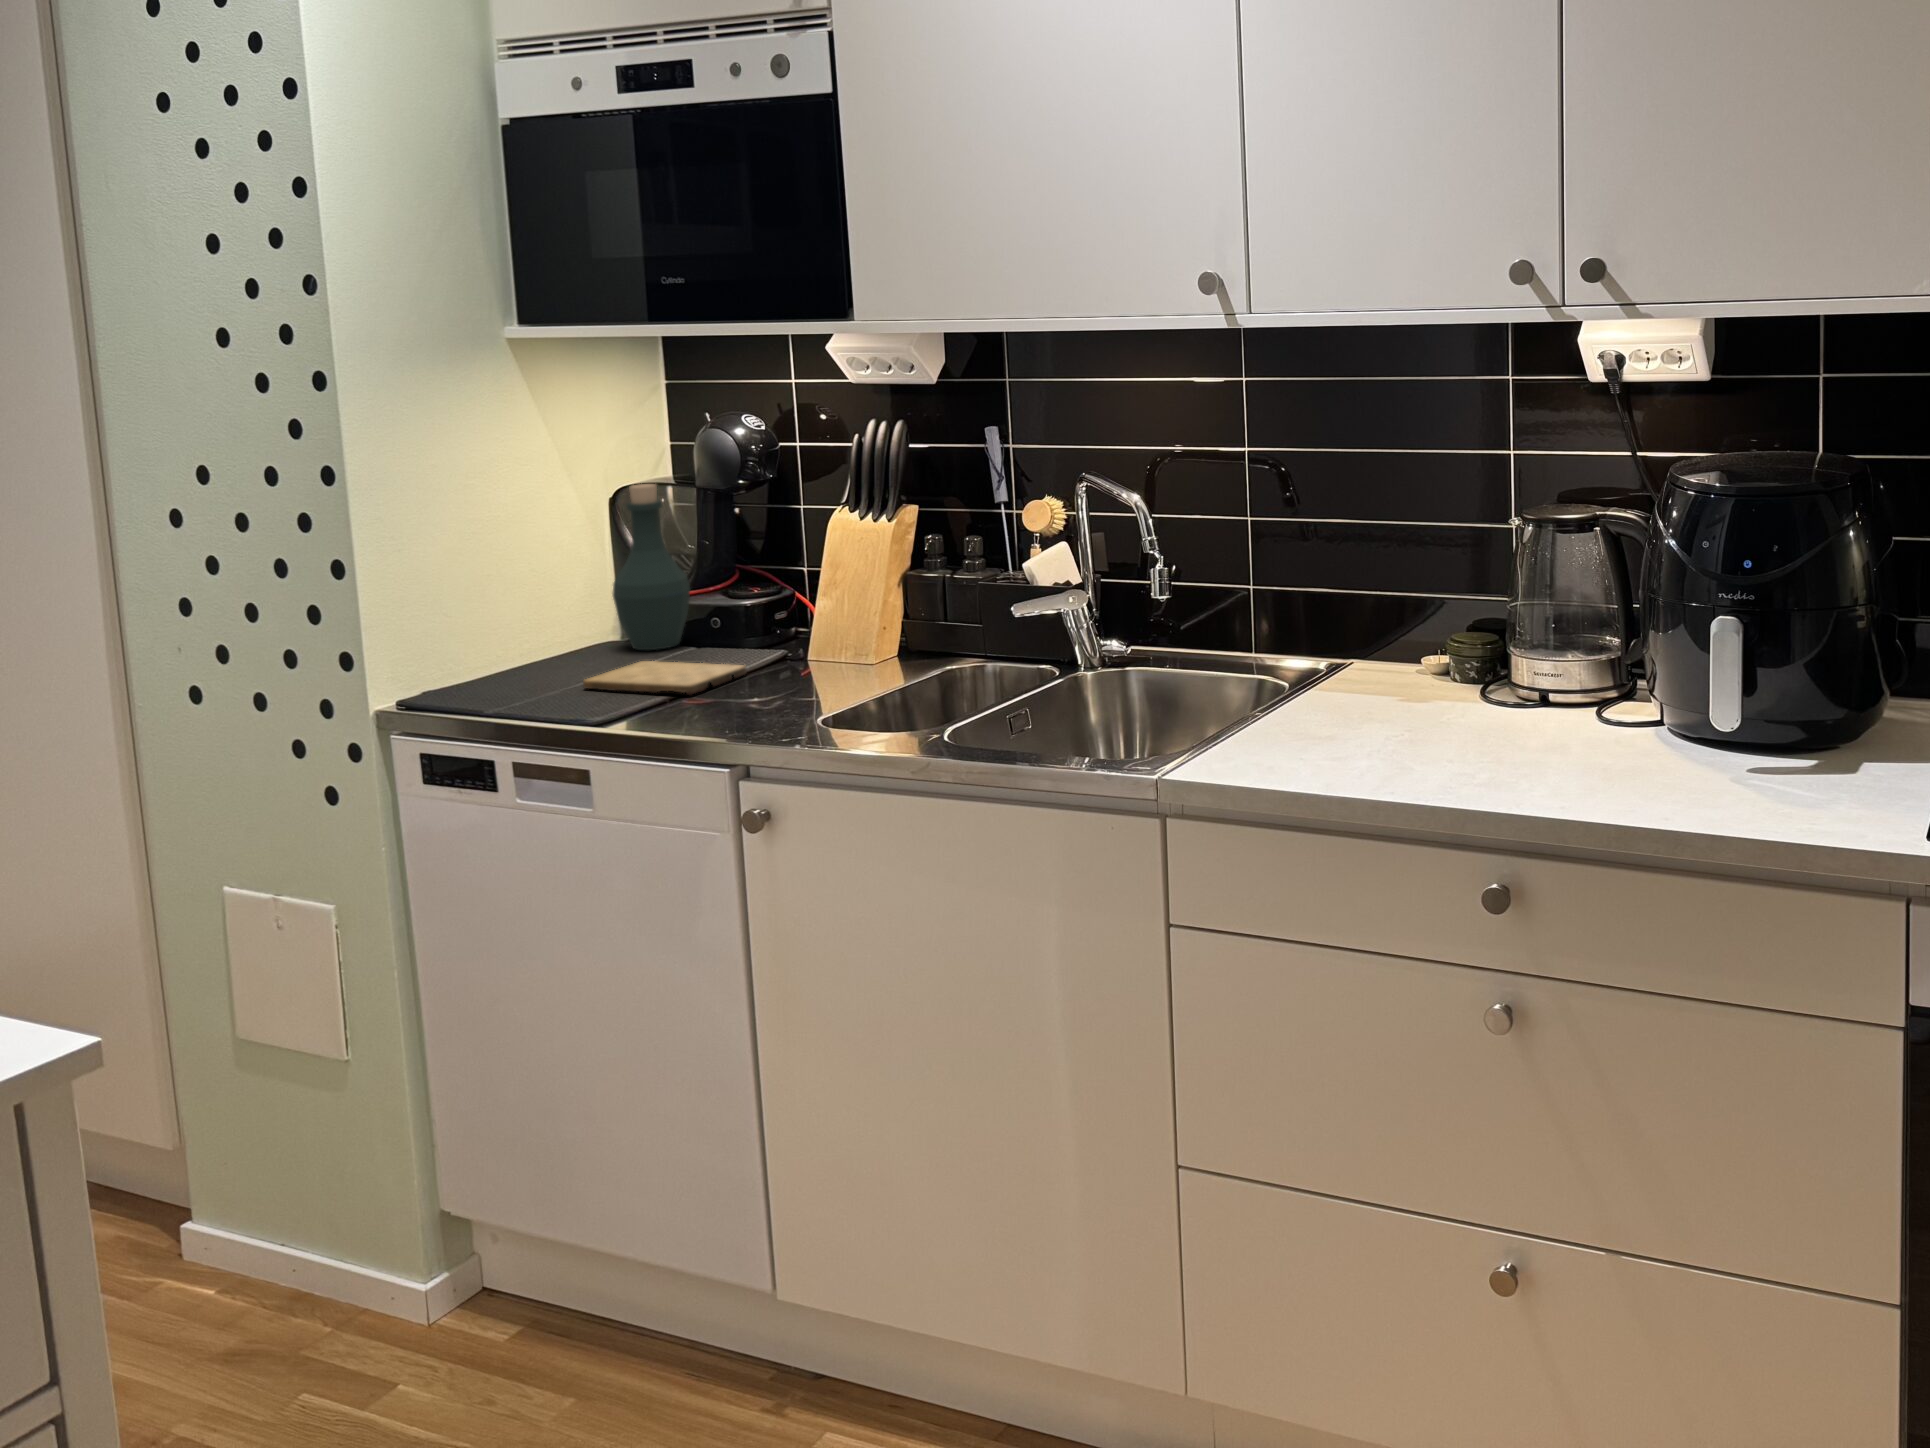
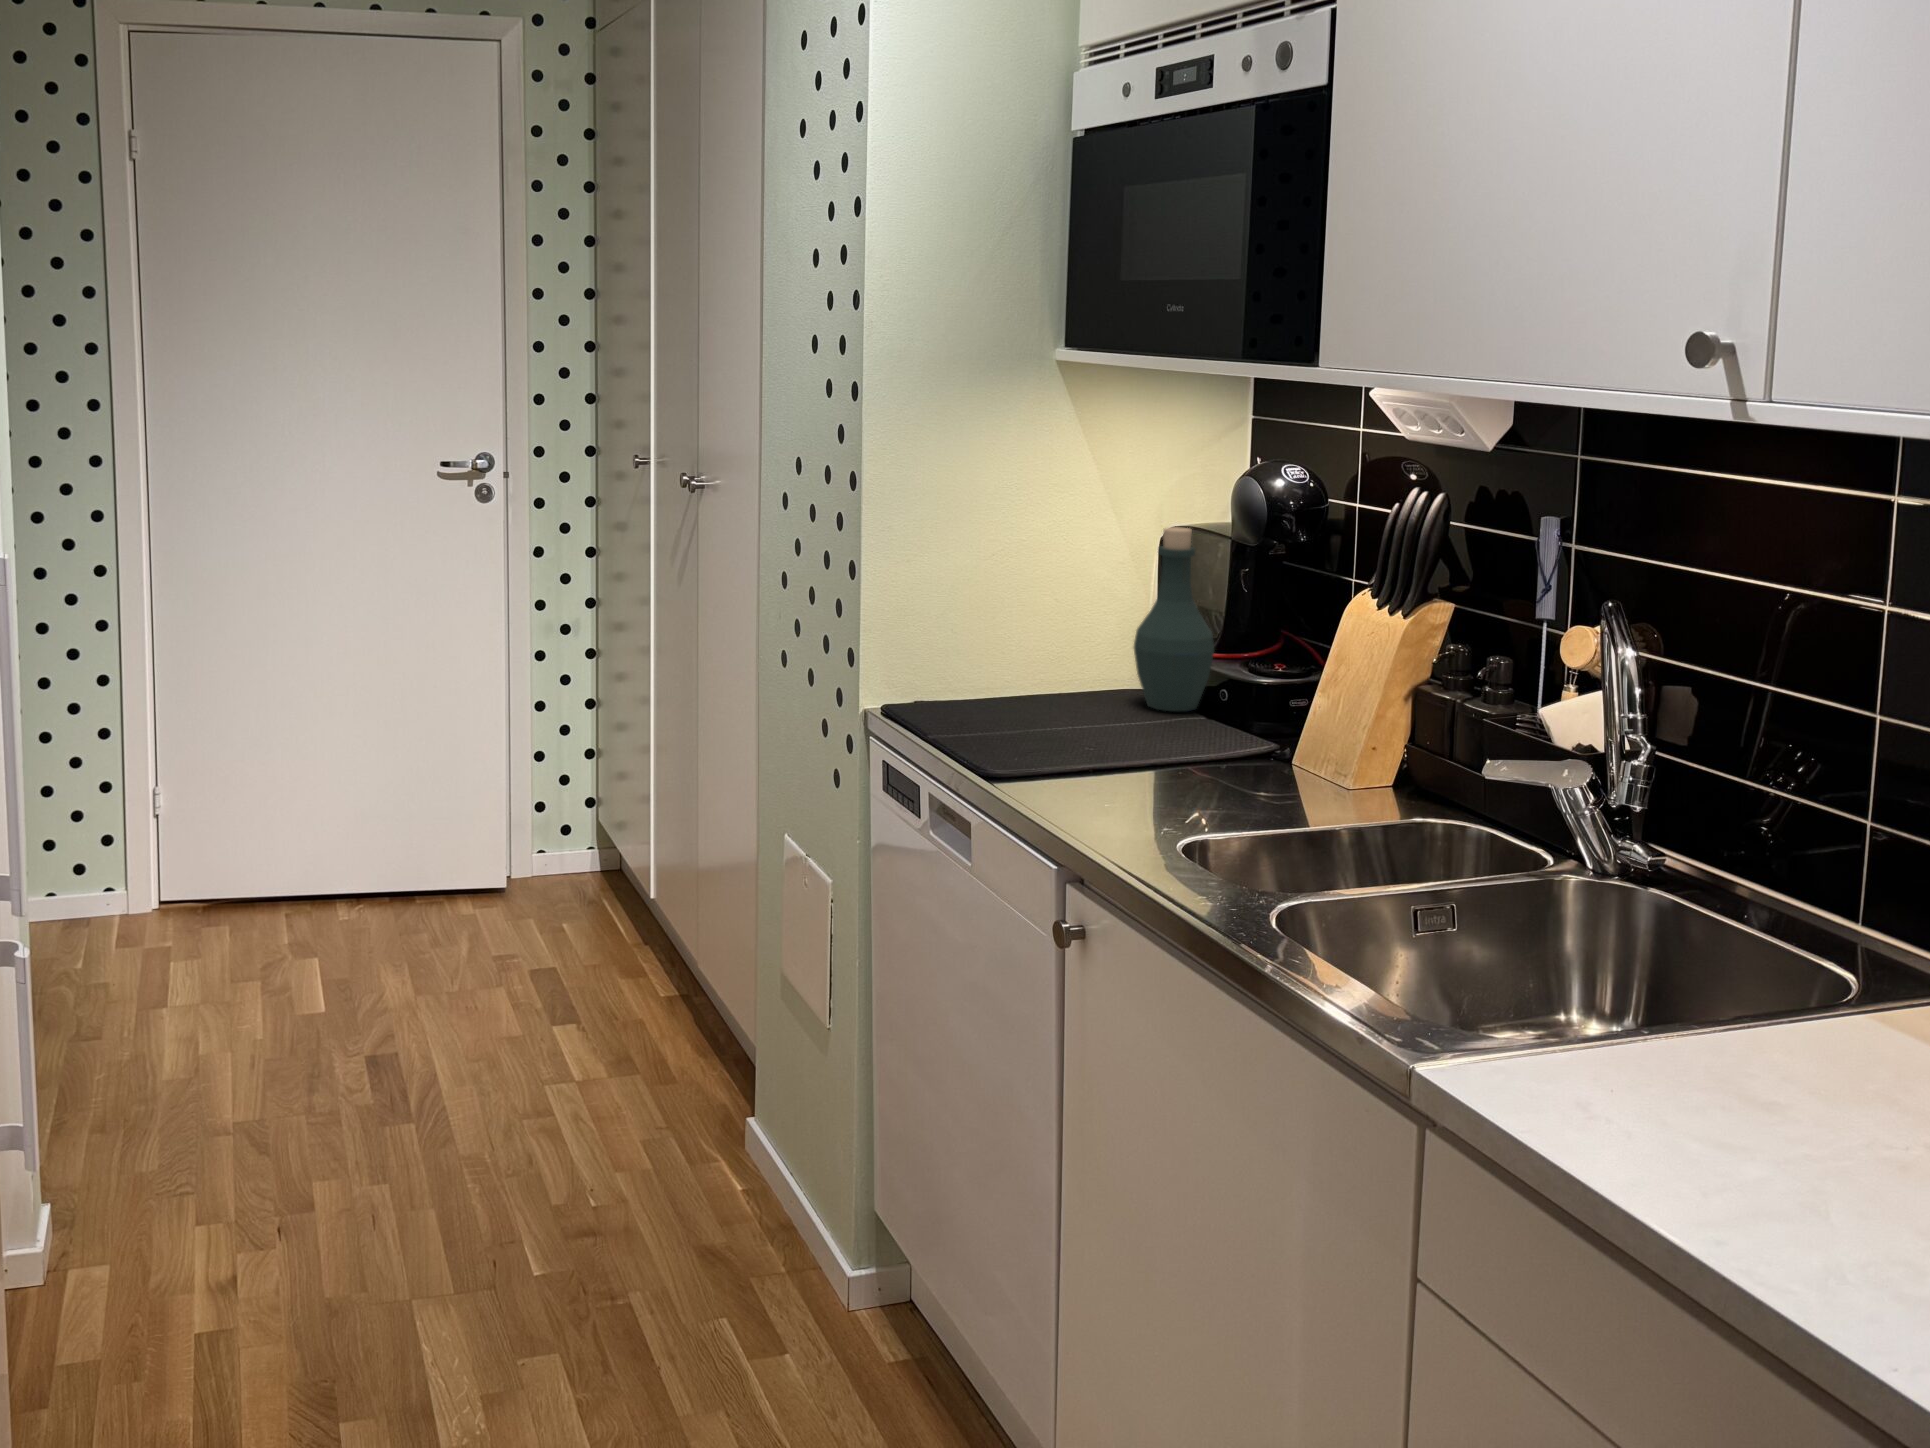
cutting board: present [583,661,746,694] -> none [1039,720,1203,770]

